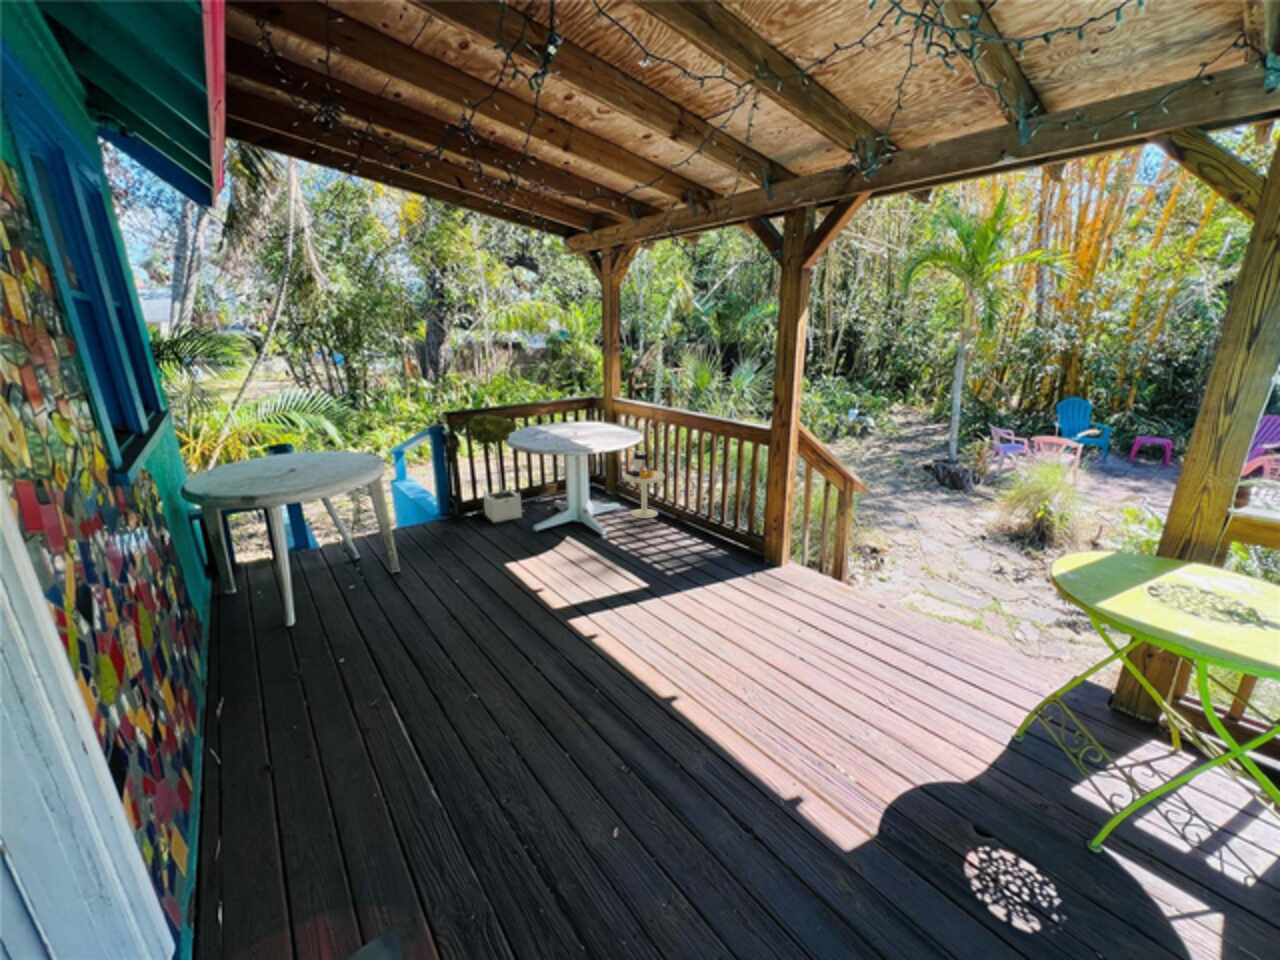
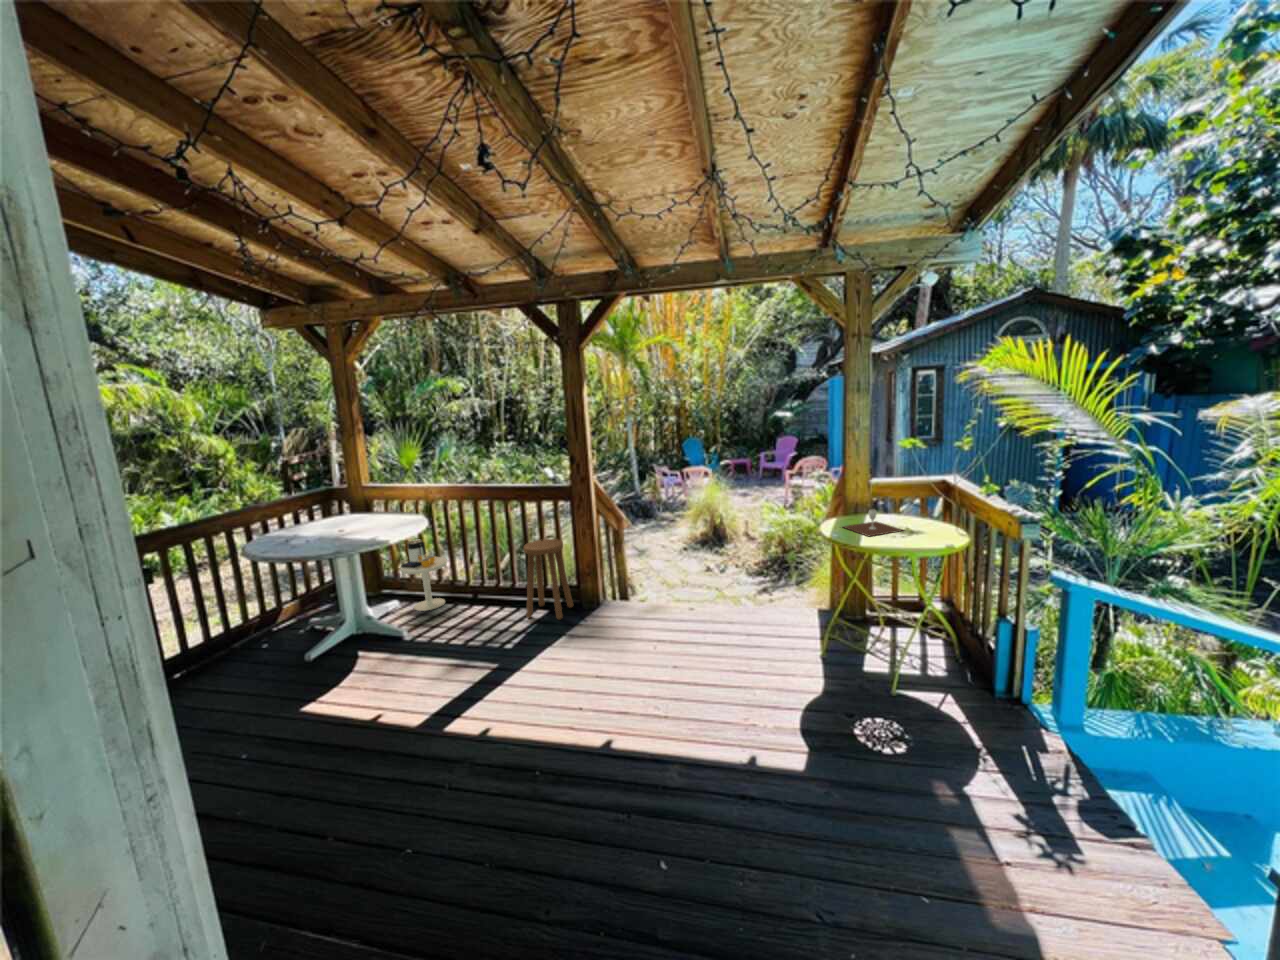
potted tree: present [467,415,522,522] -> none [176,536,277,673]
stool: none [708,478,760,565] -> present [524,539,573,620]
wine glass: none [1110,555,1241,612] -> present [843,509,904,536]

